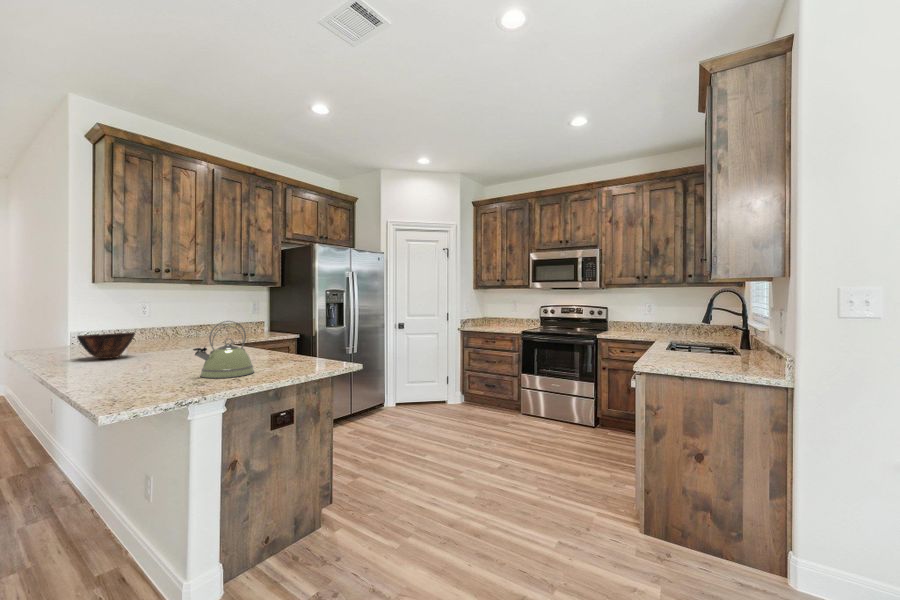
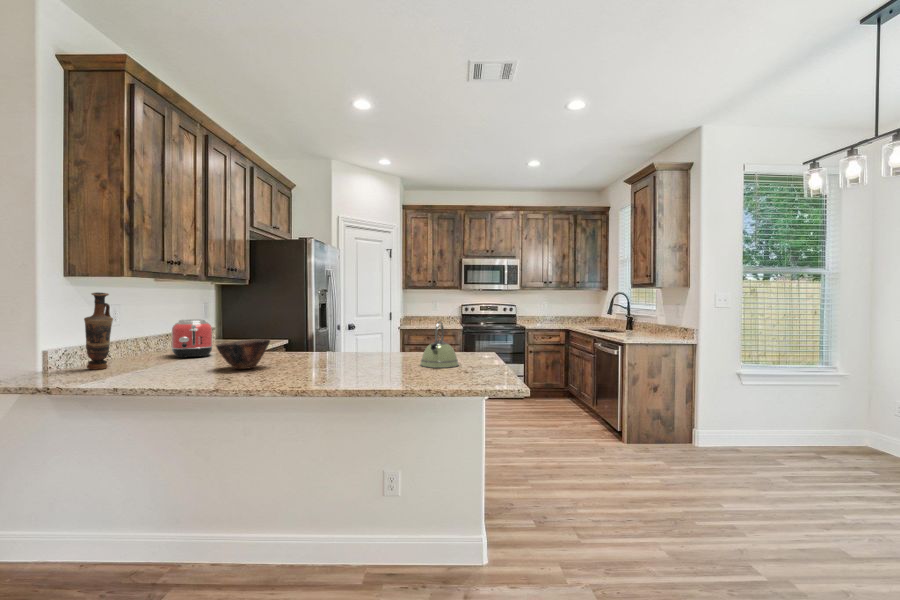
vase: none [47,291,72,350] -> present [84,292,113,369]
toaster: none [141,314,188,346] -> present [171,319,213,358]

